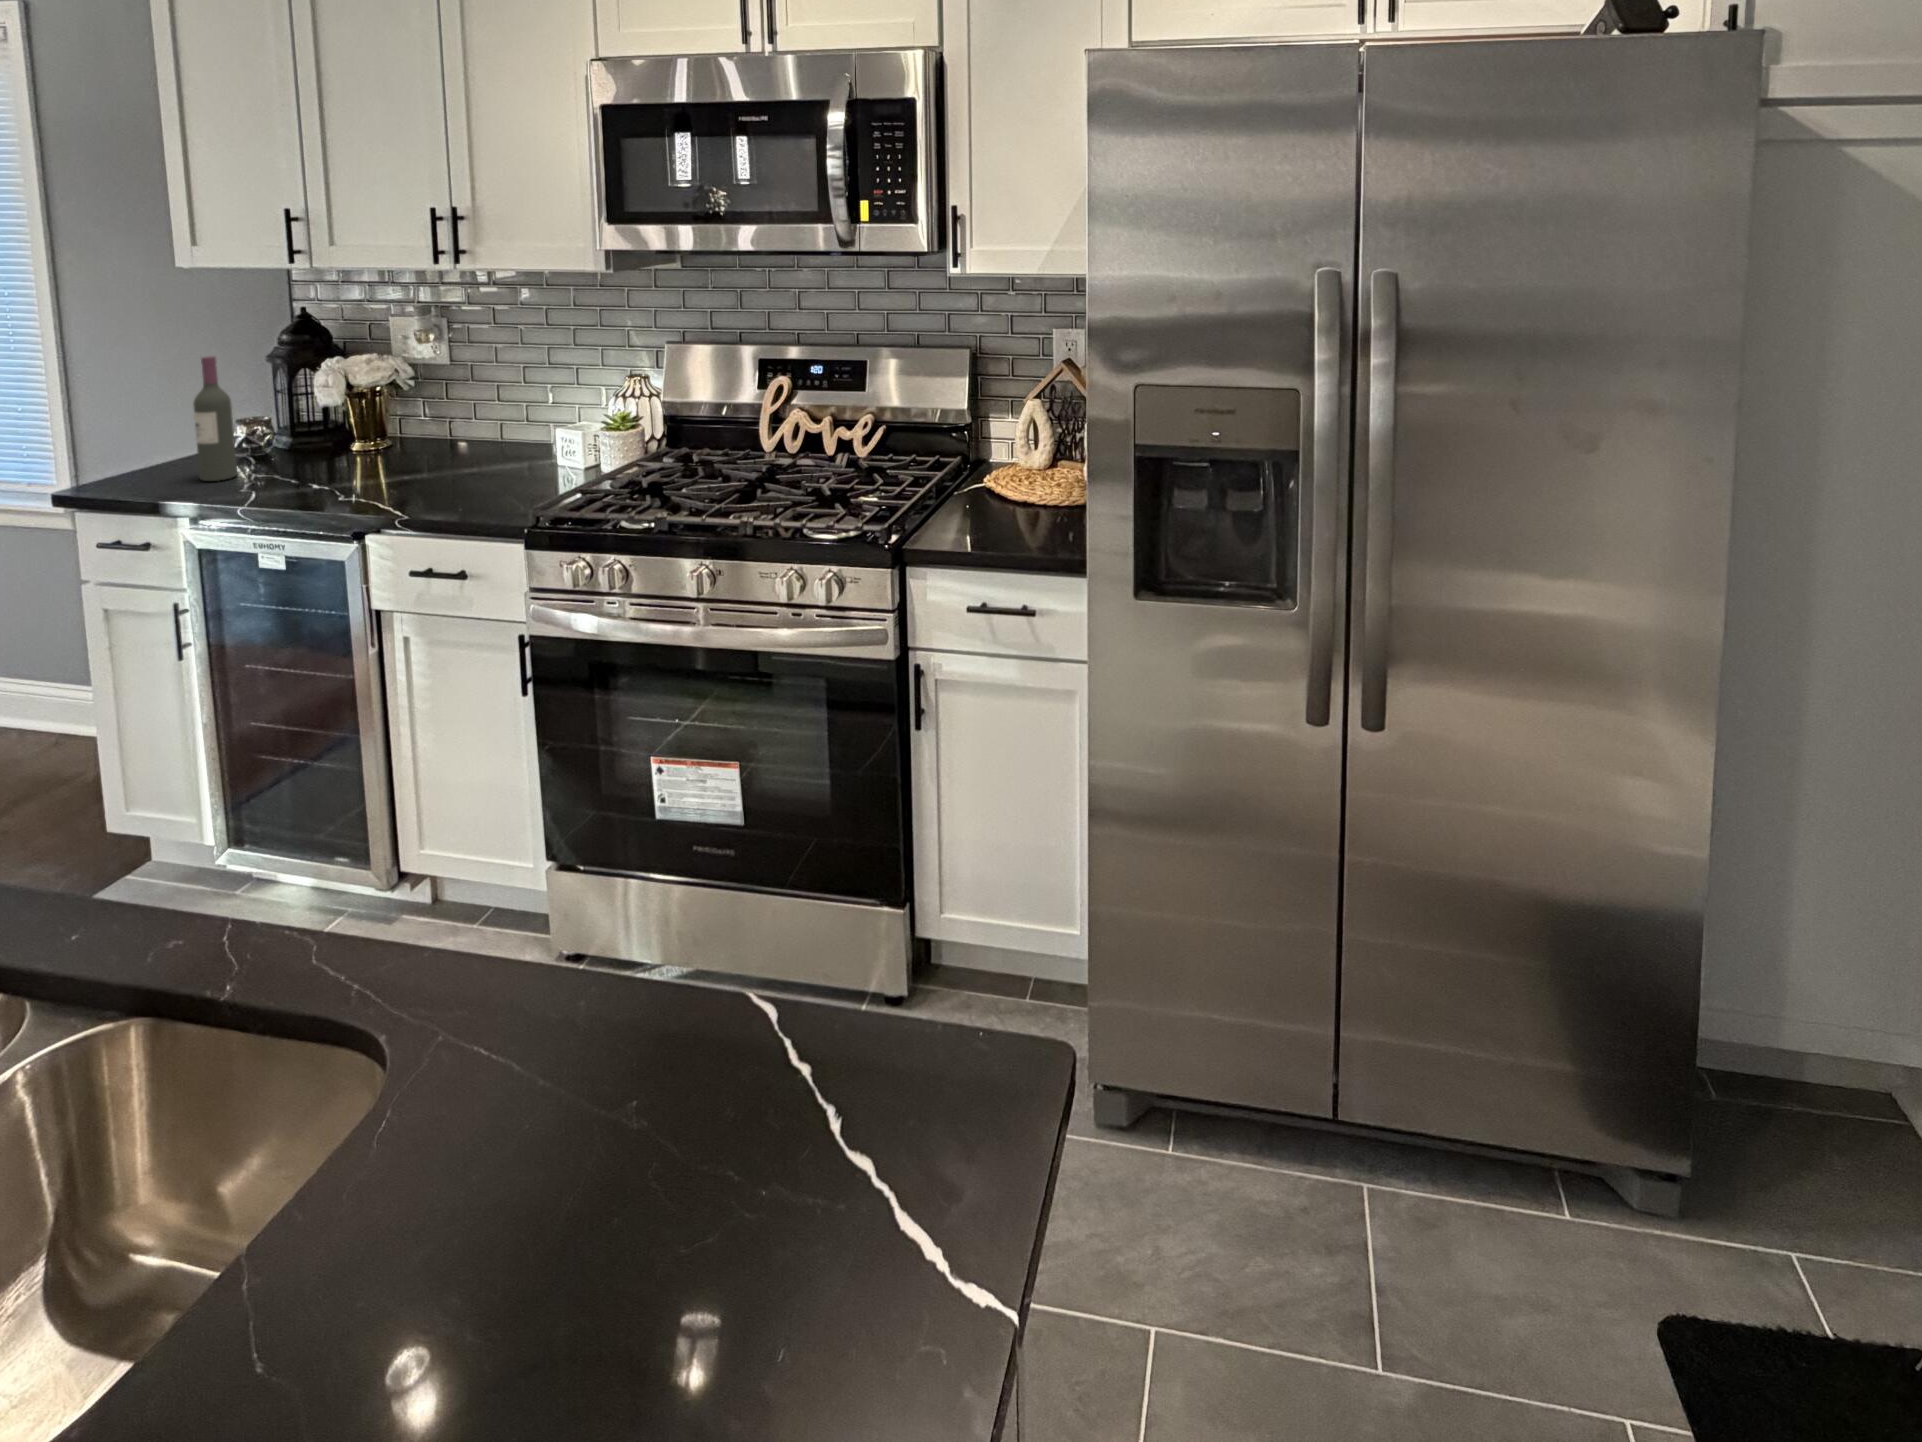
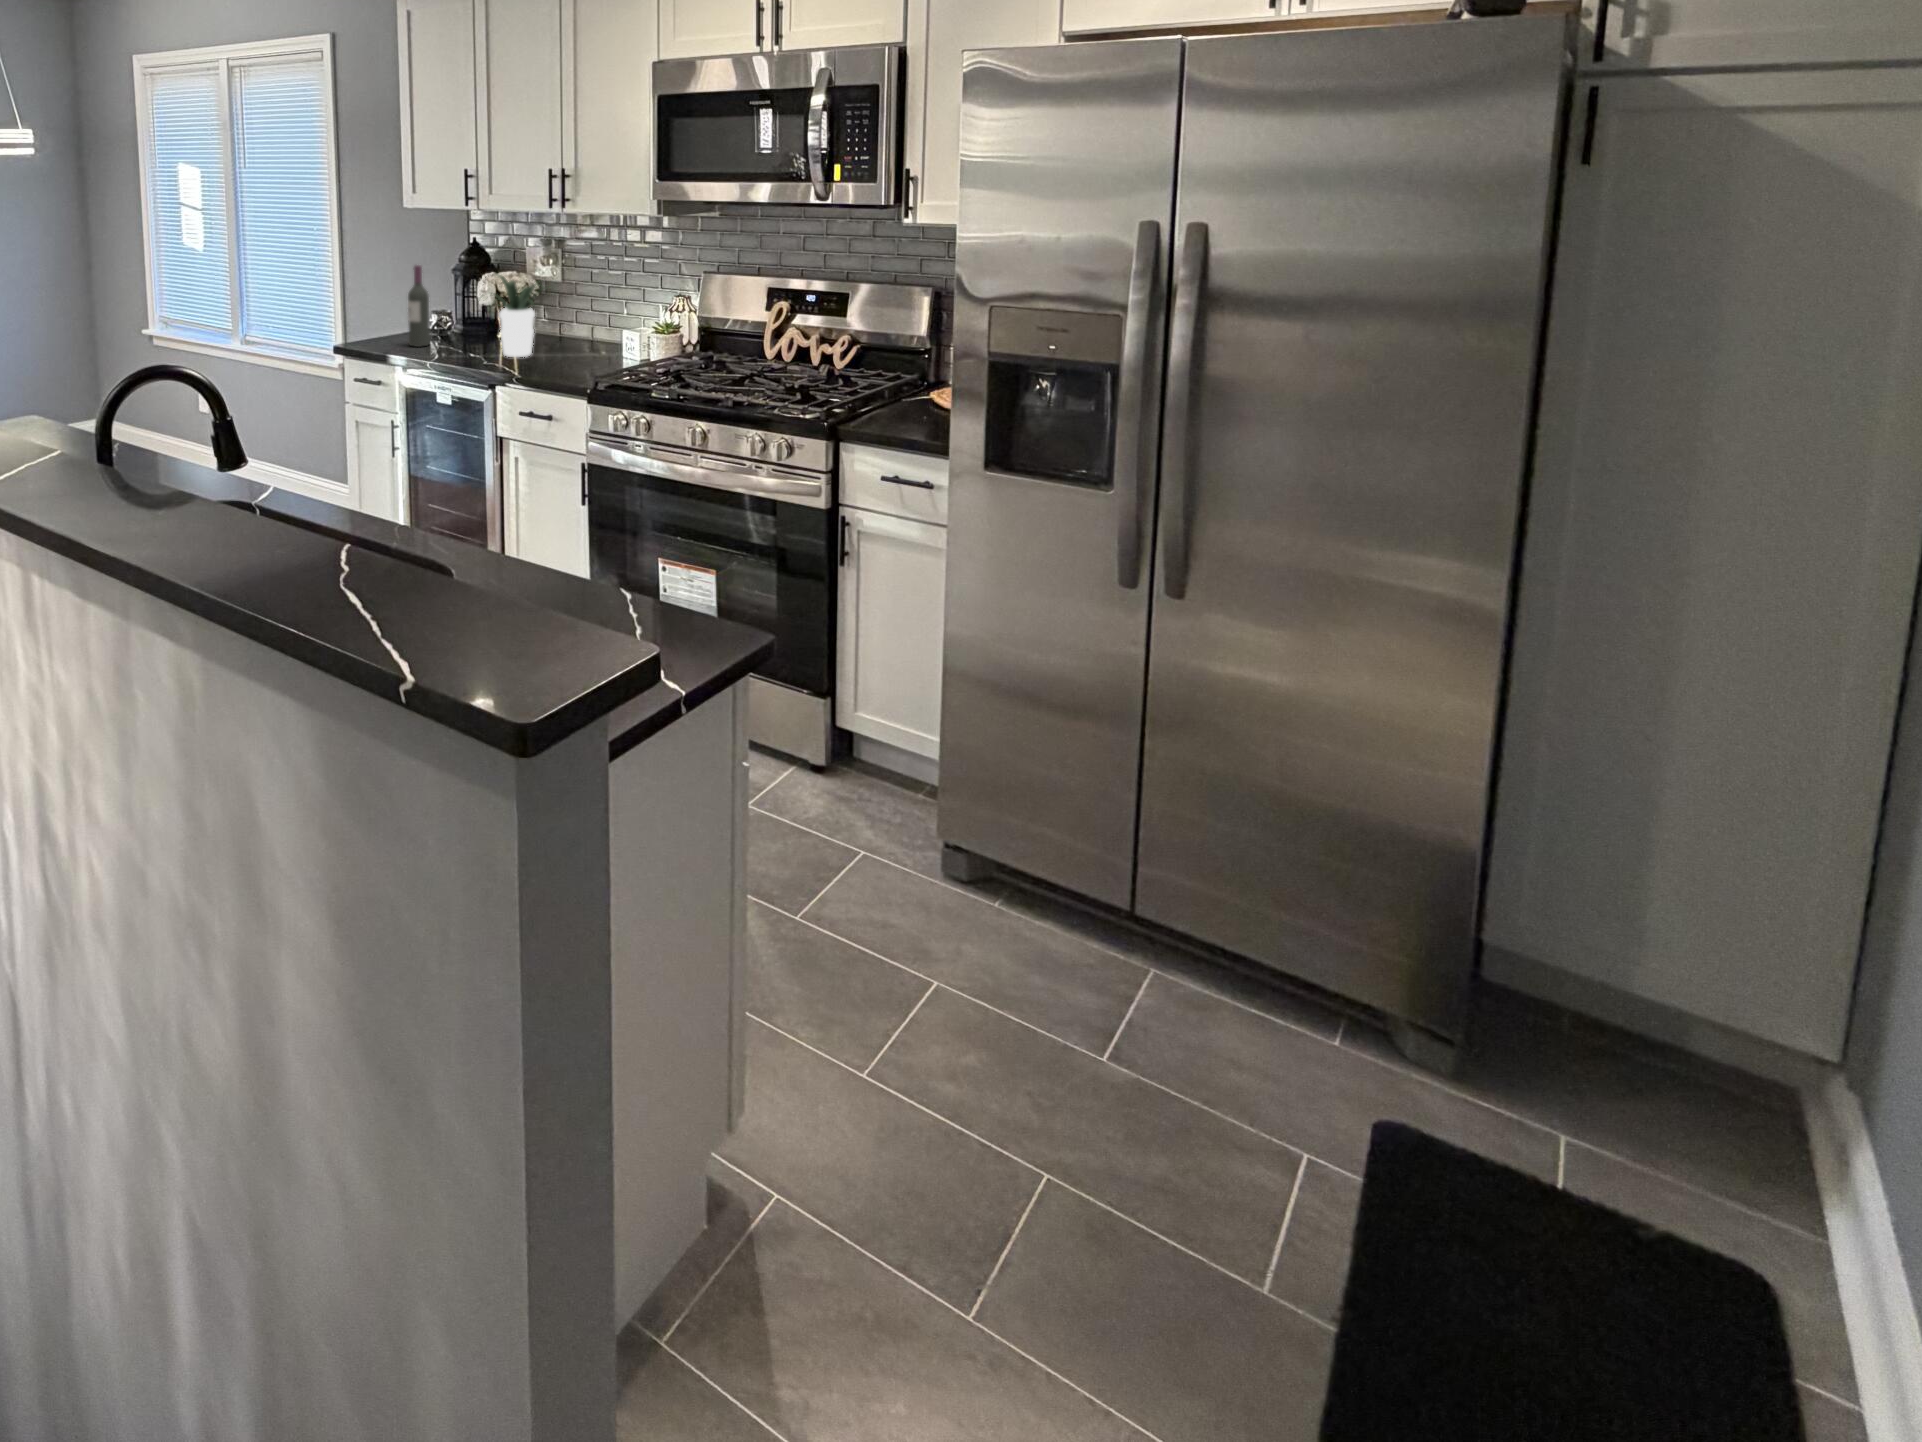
potted plant: none [318,362,462,484] -> present [491,276,550,357]

